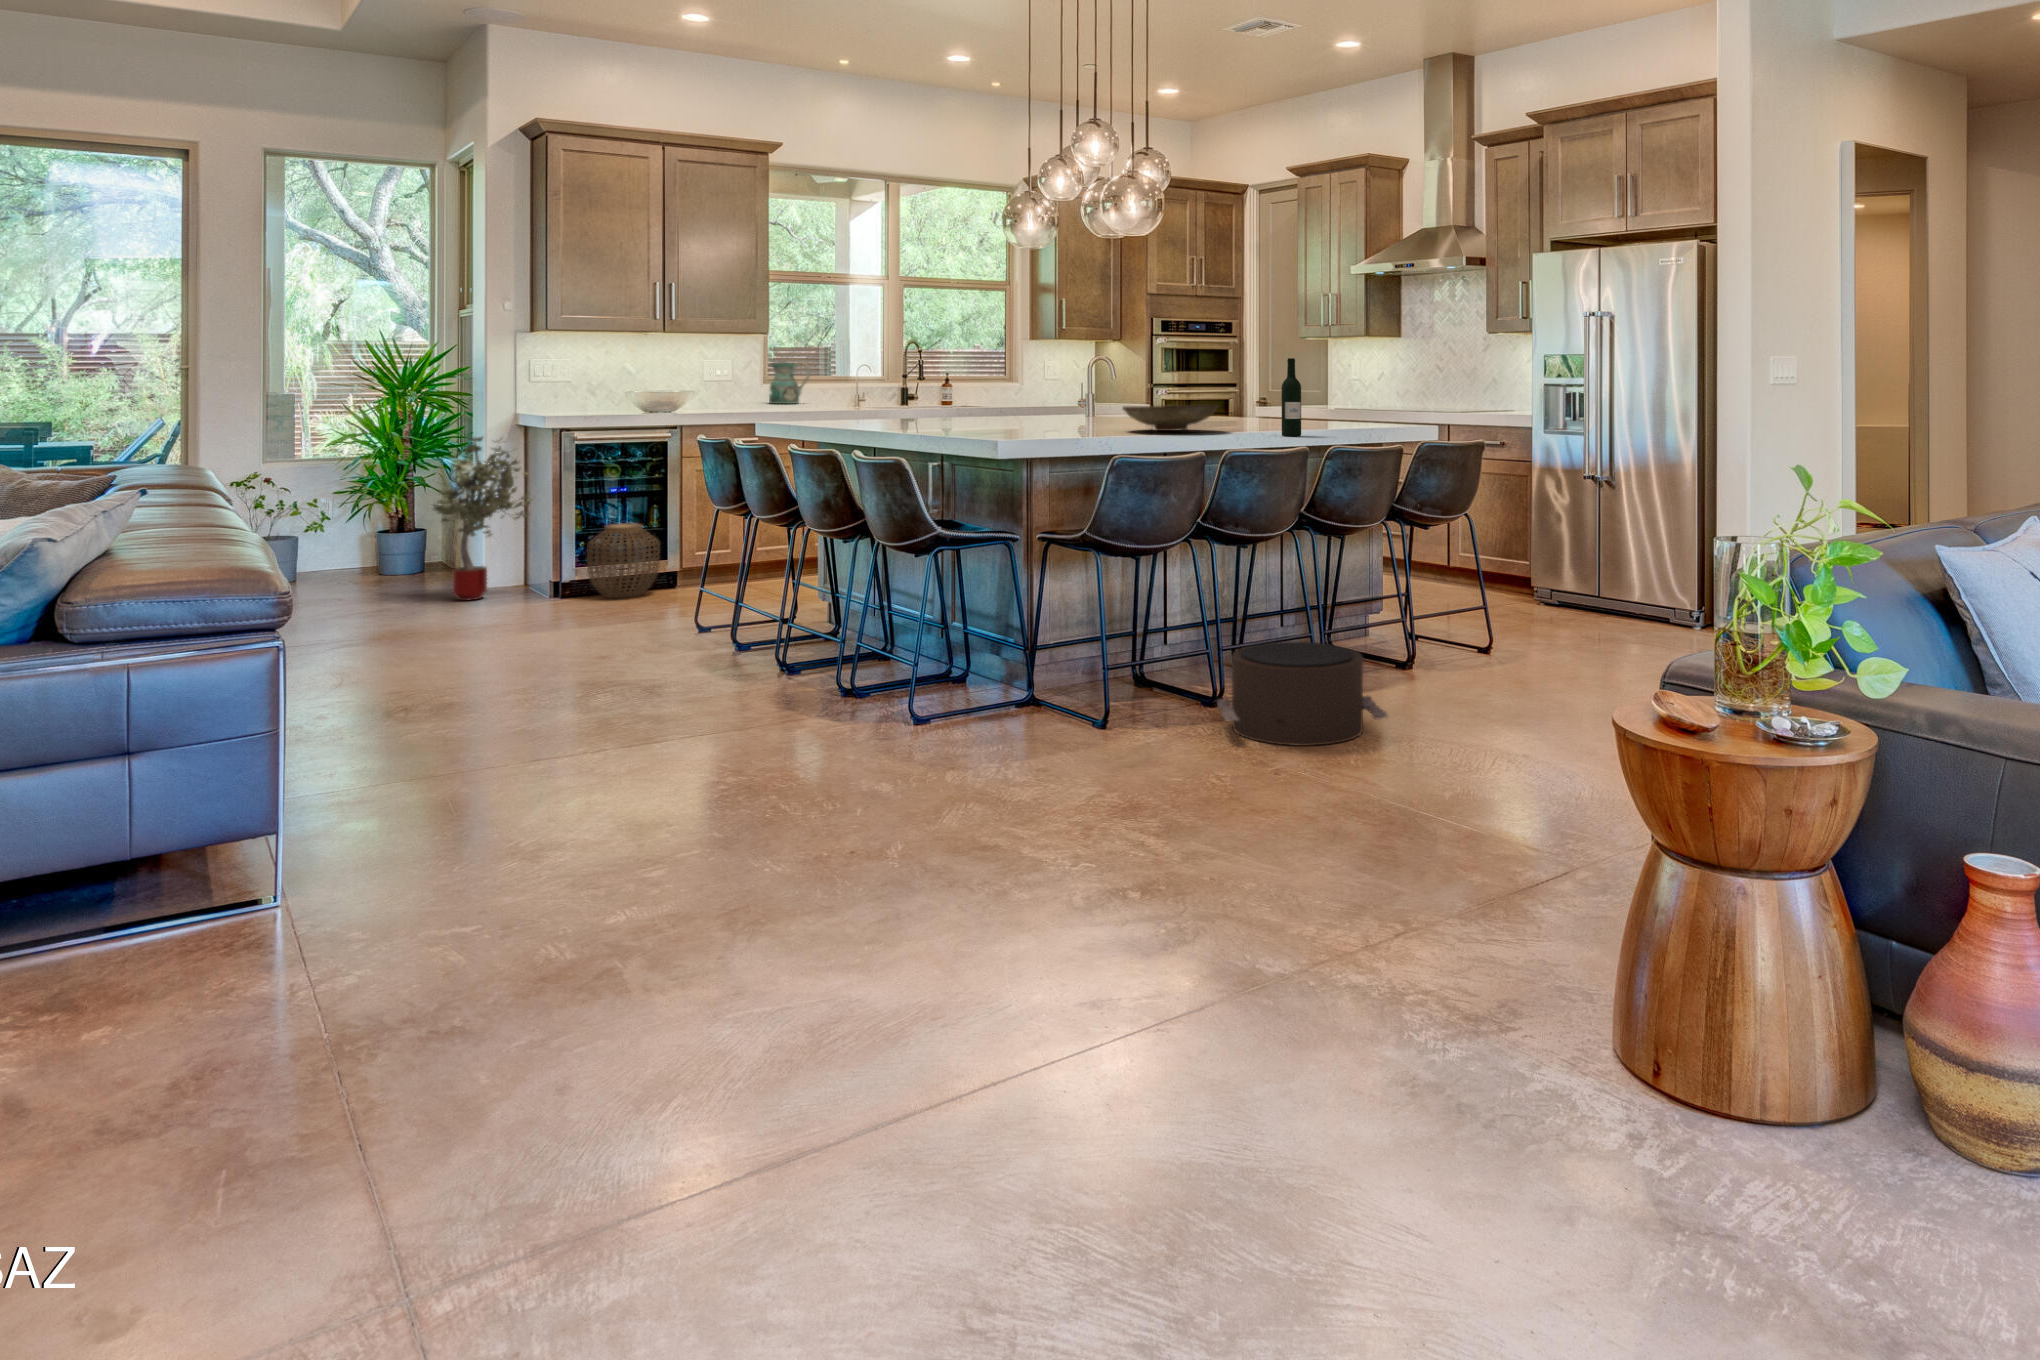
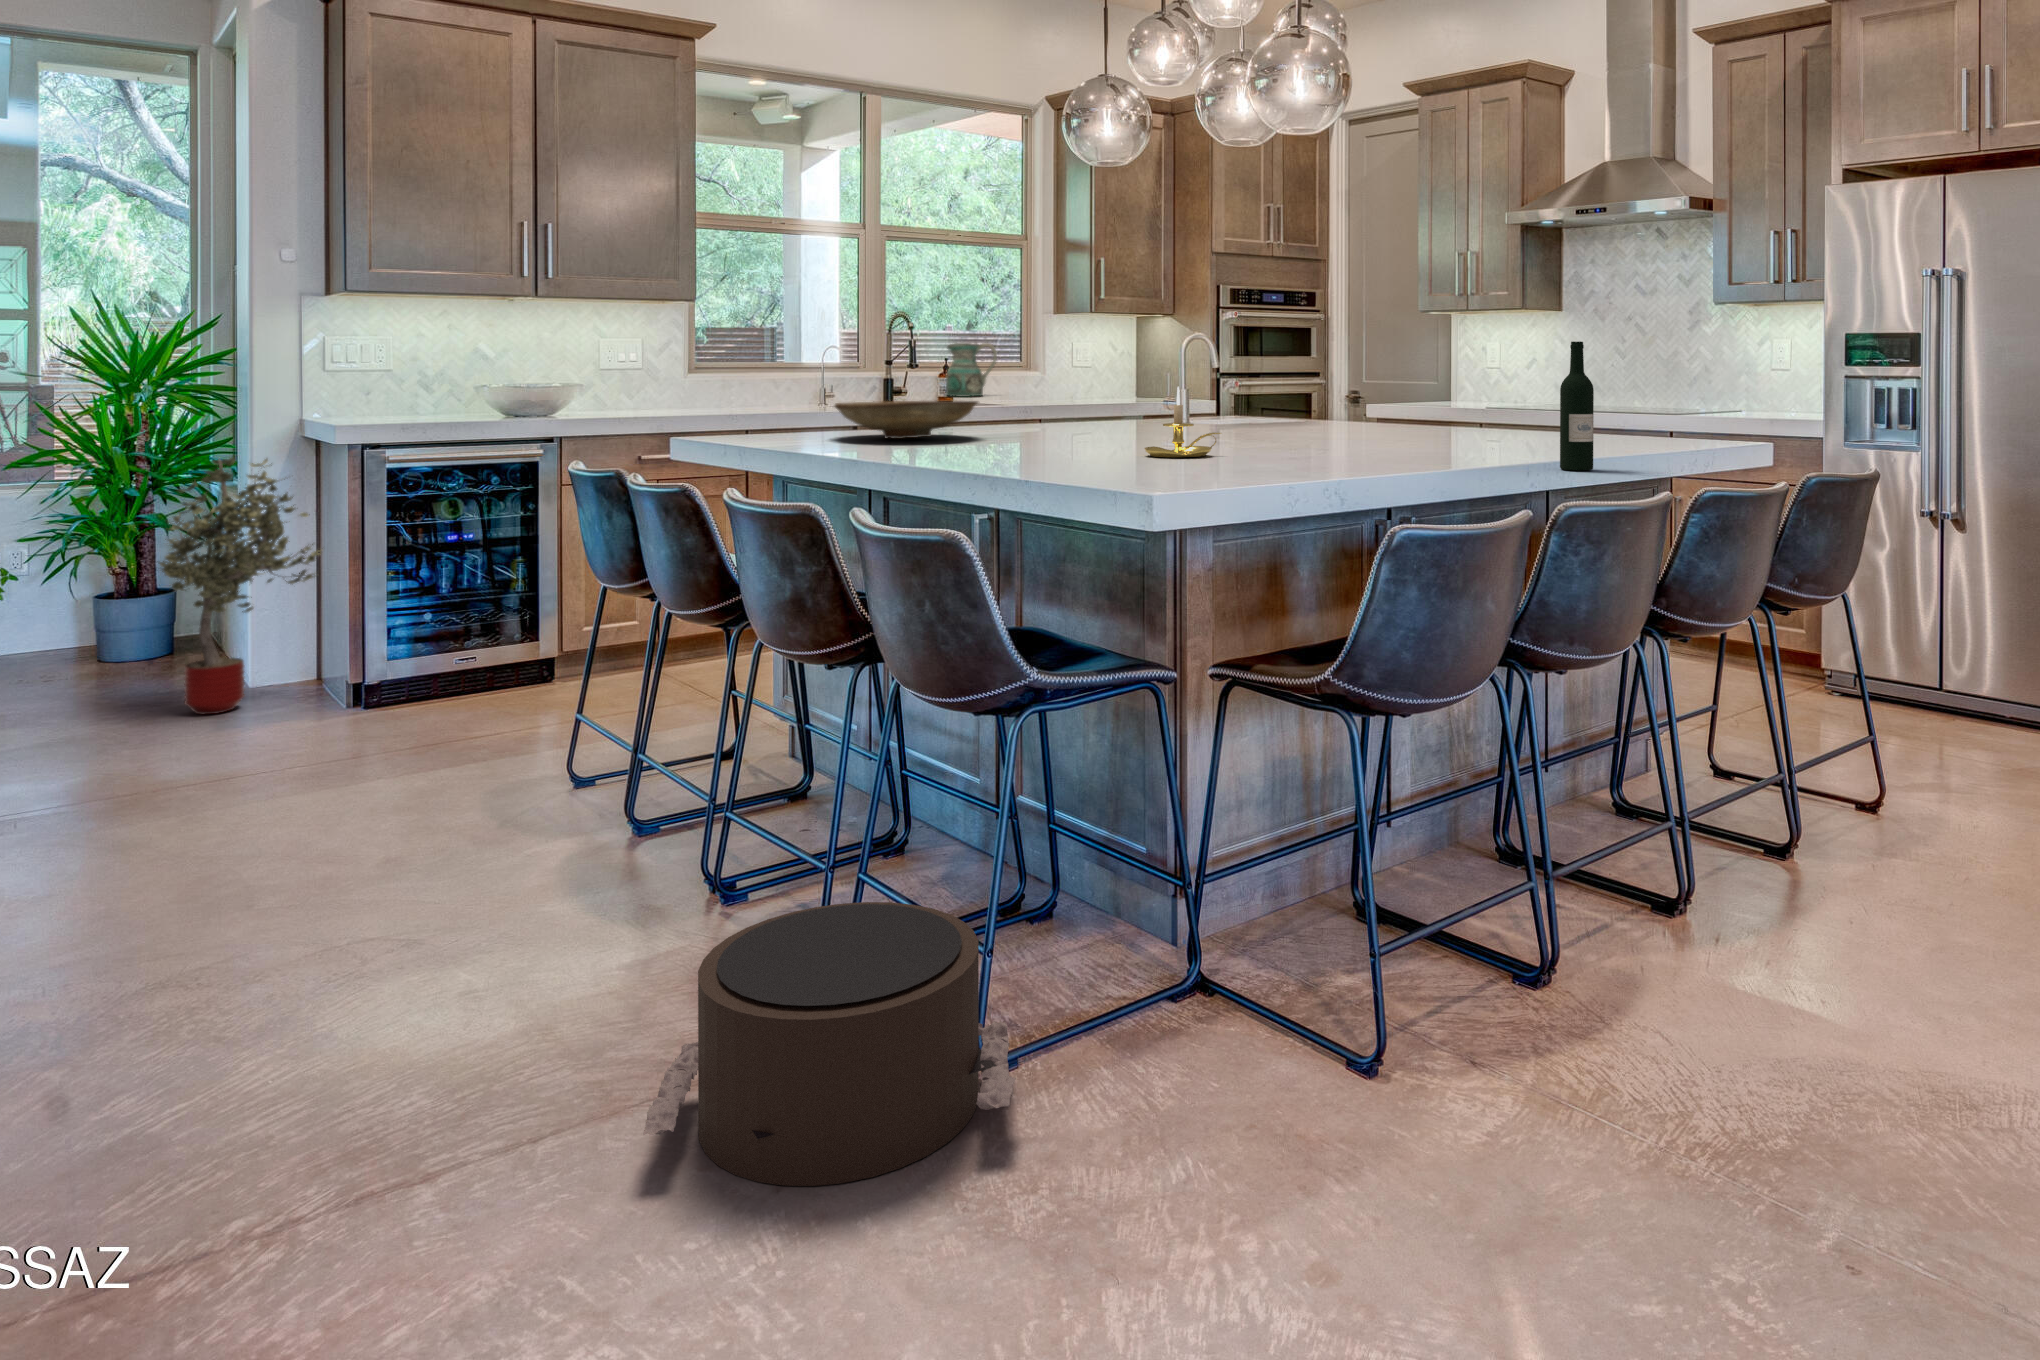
ceramic pitcher: present [769,361,810,404] -> present [946,343,997,397]
candle holder: none [1039,387,1087,430] -> present [1144,387,1221,457]
decorative bowl: present [1123,405,1219,431] -> present [835,401,978,439]
woven basket: present [587,523,659,598] -> none [405,587,523,705]
pouf: present [1217,642,1388,746] -> present [644,902,1015,1186]

